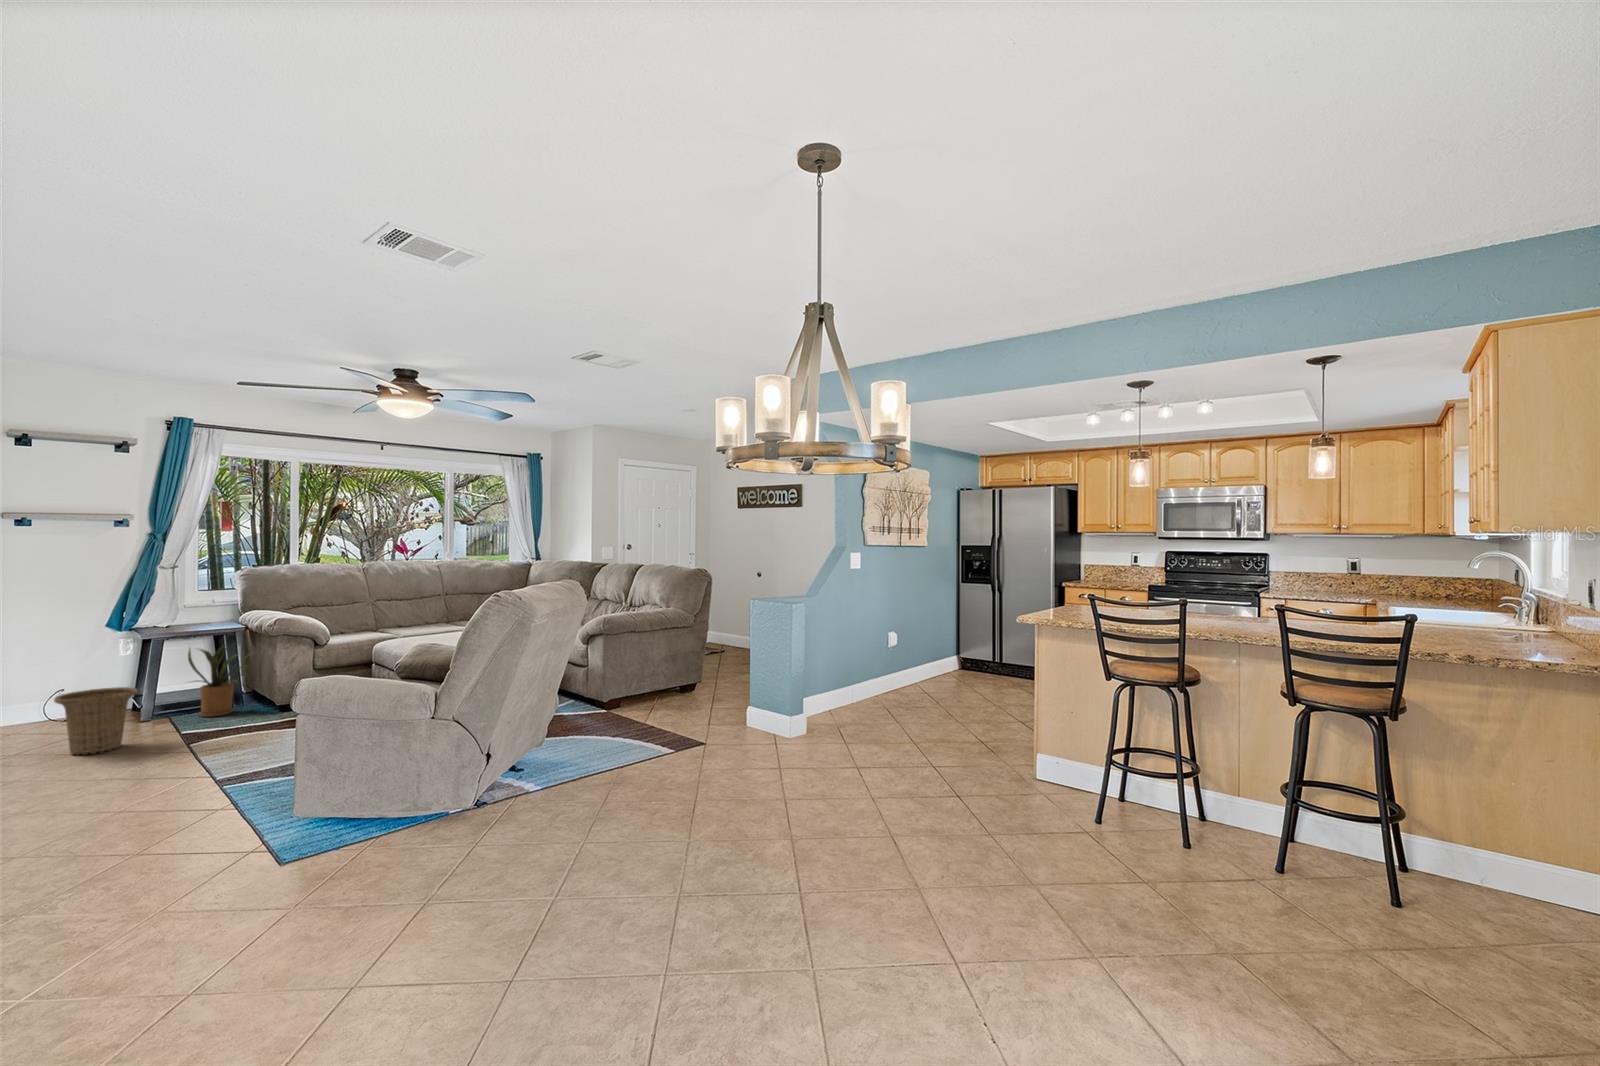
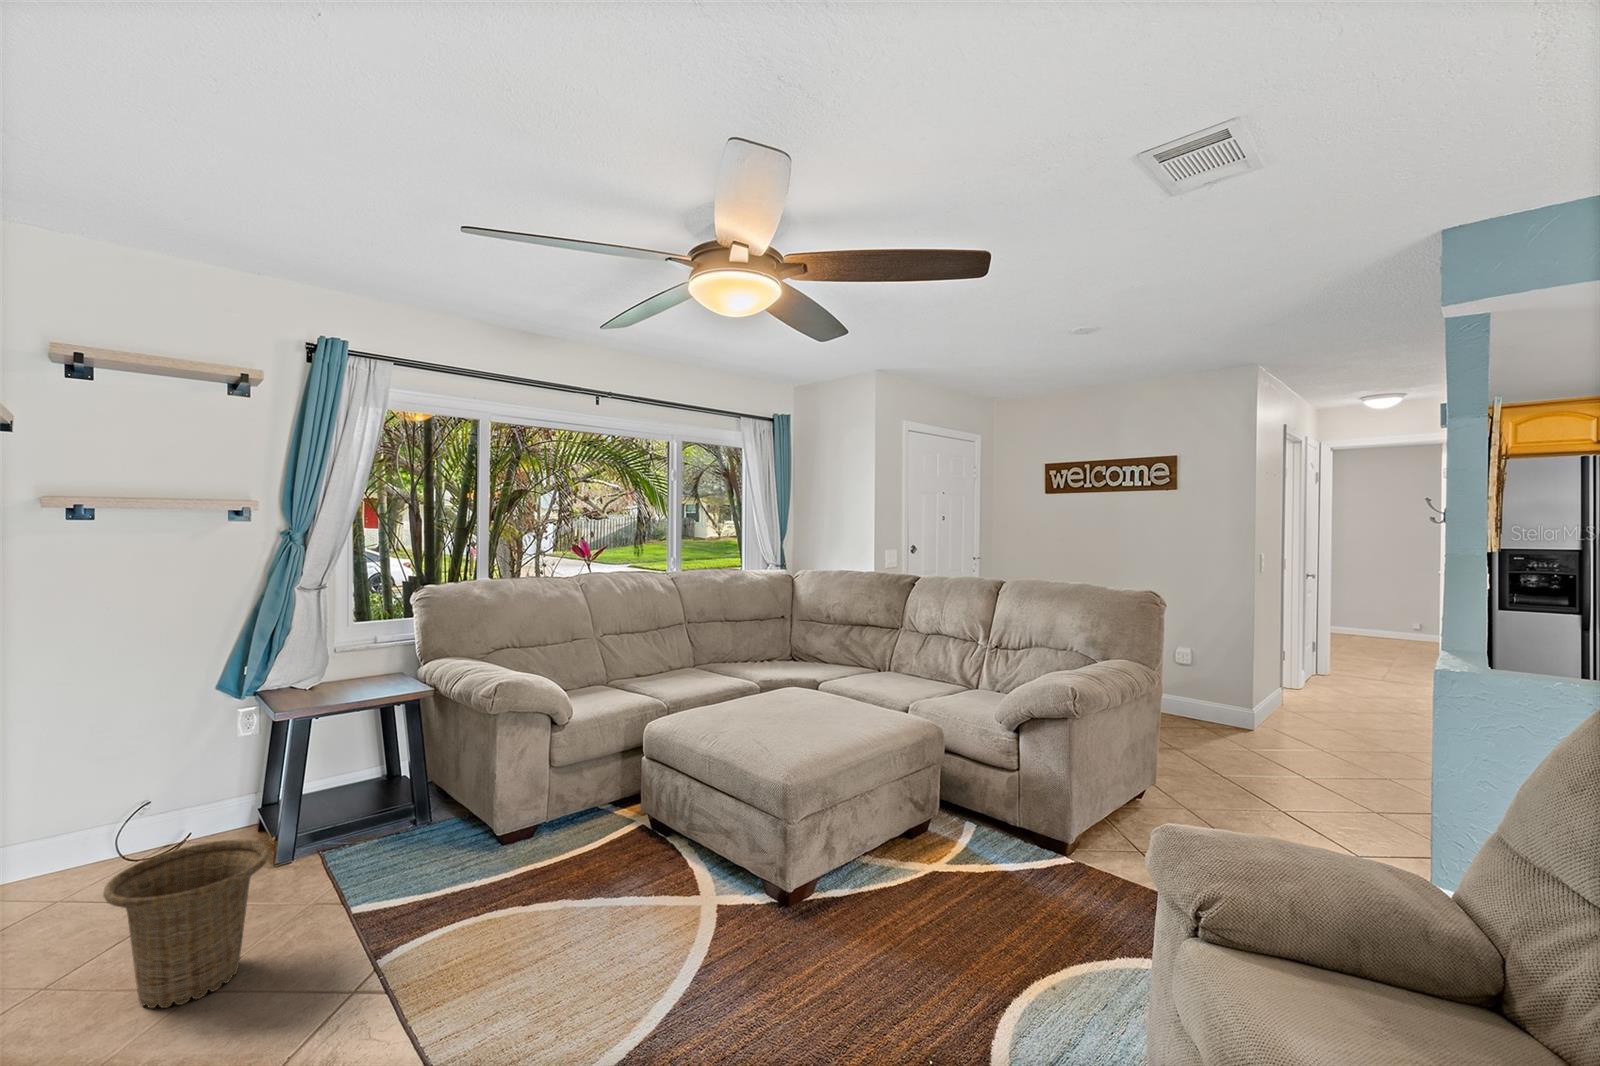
house plant: present [188,645,242,717] -> none [341,724,465,857]

